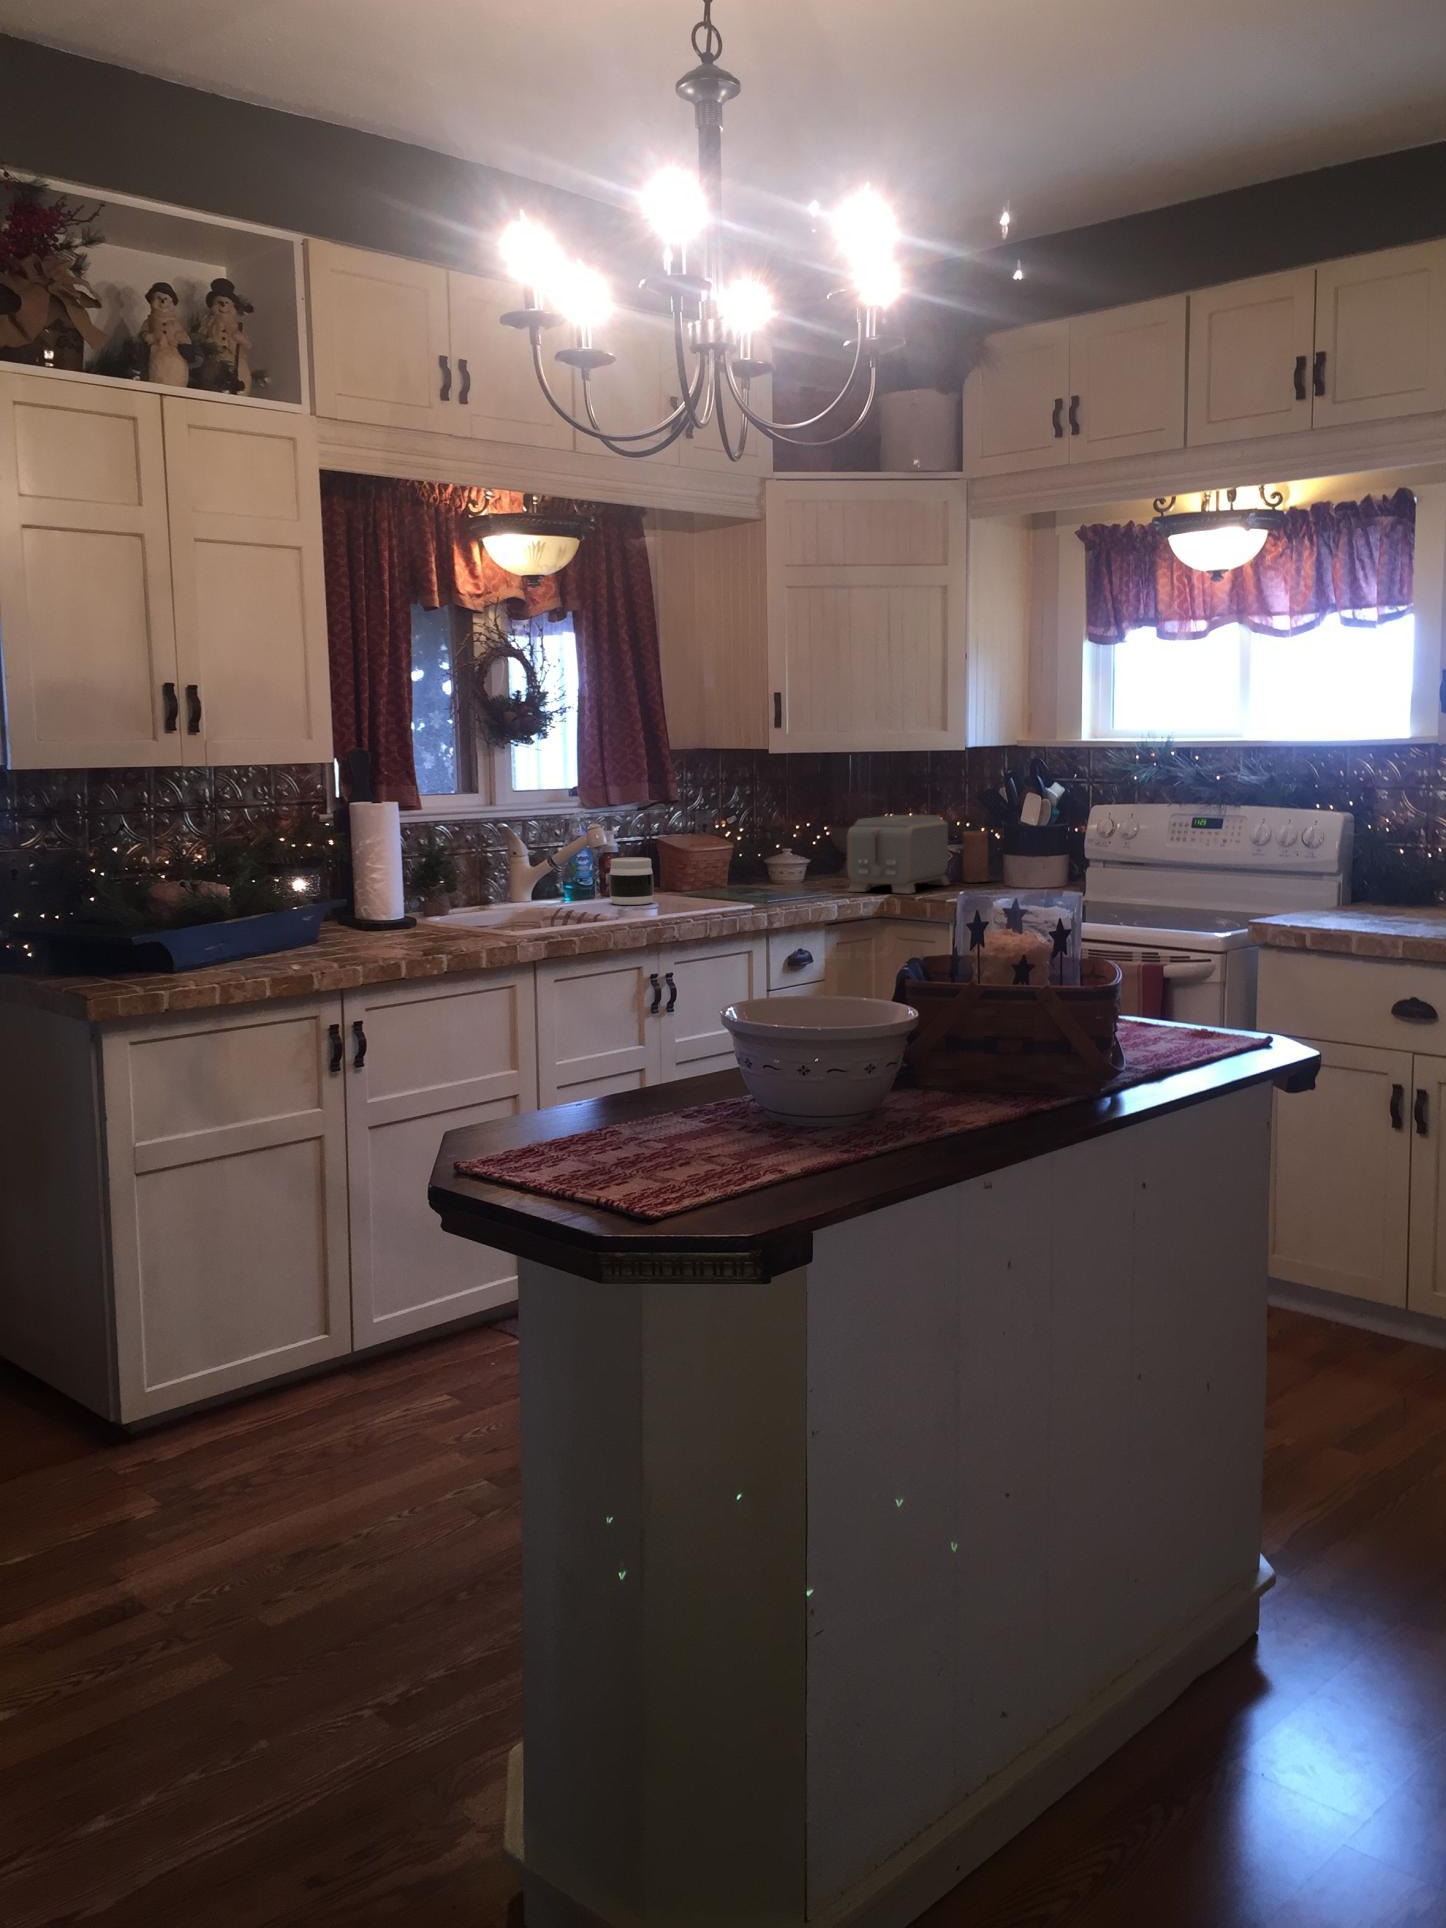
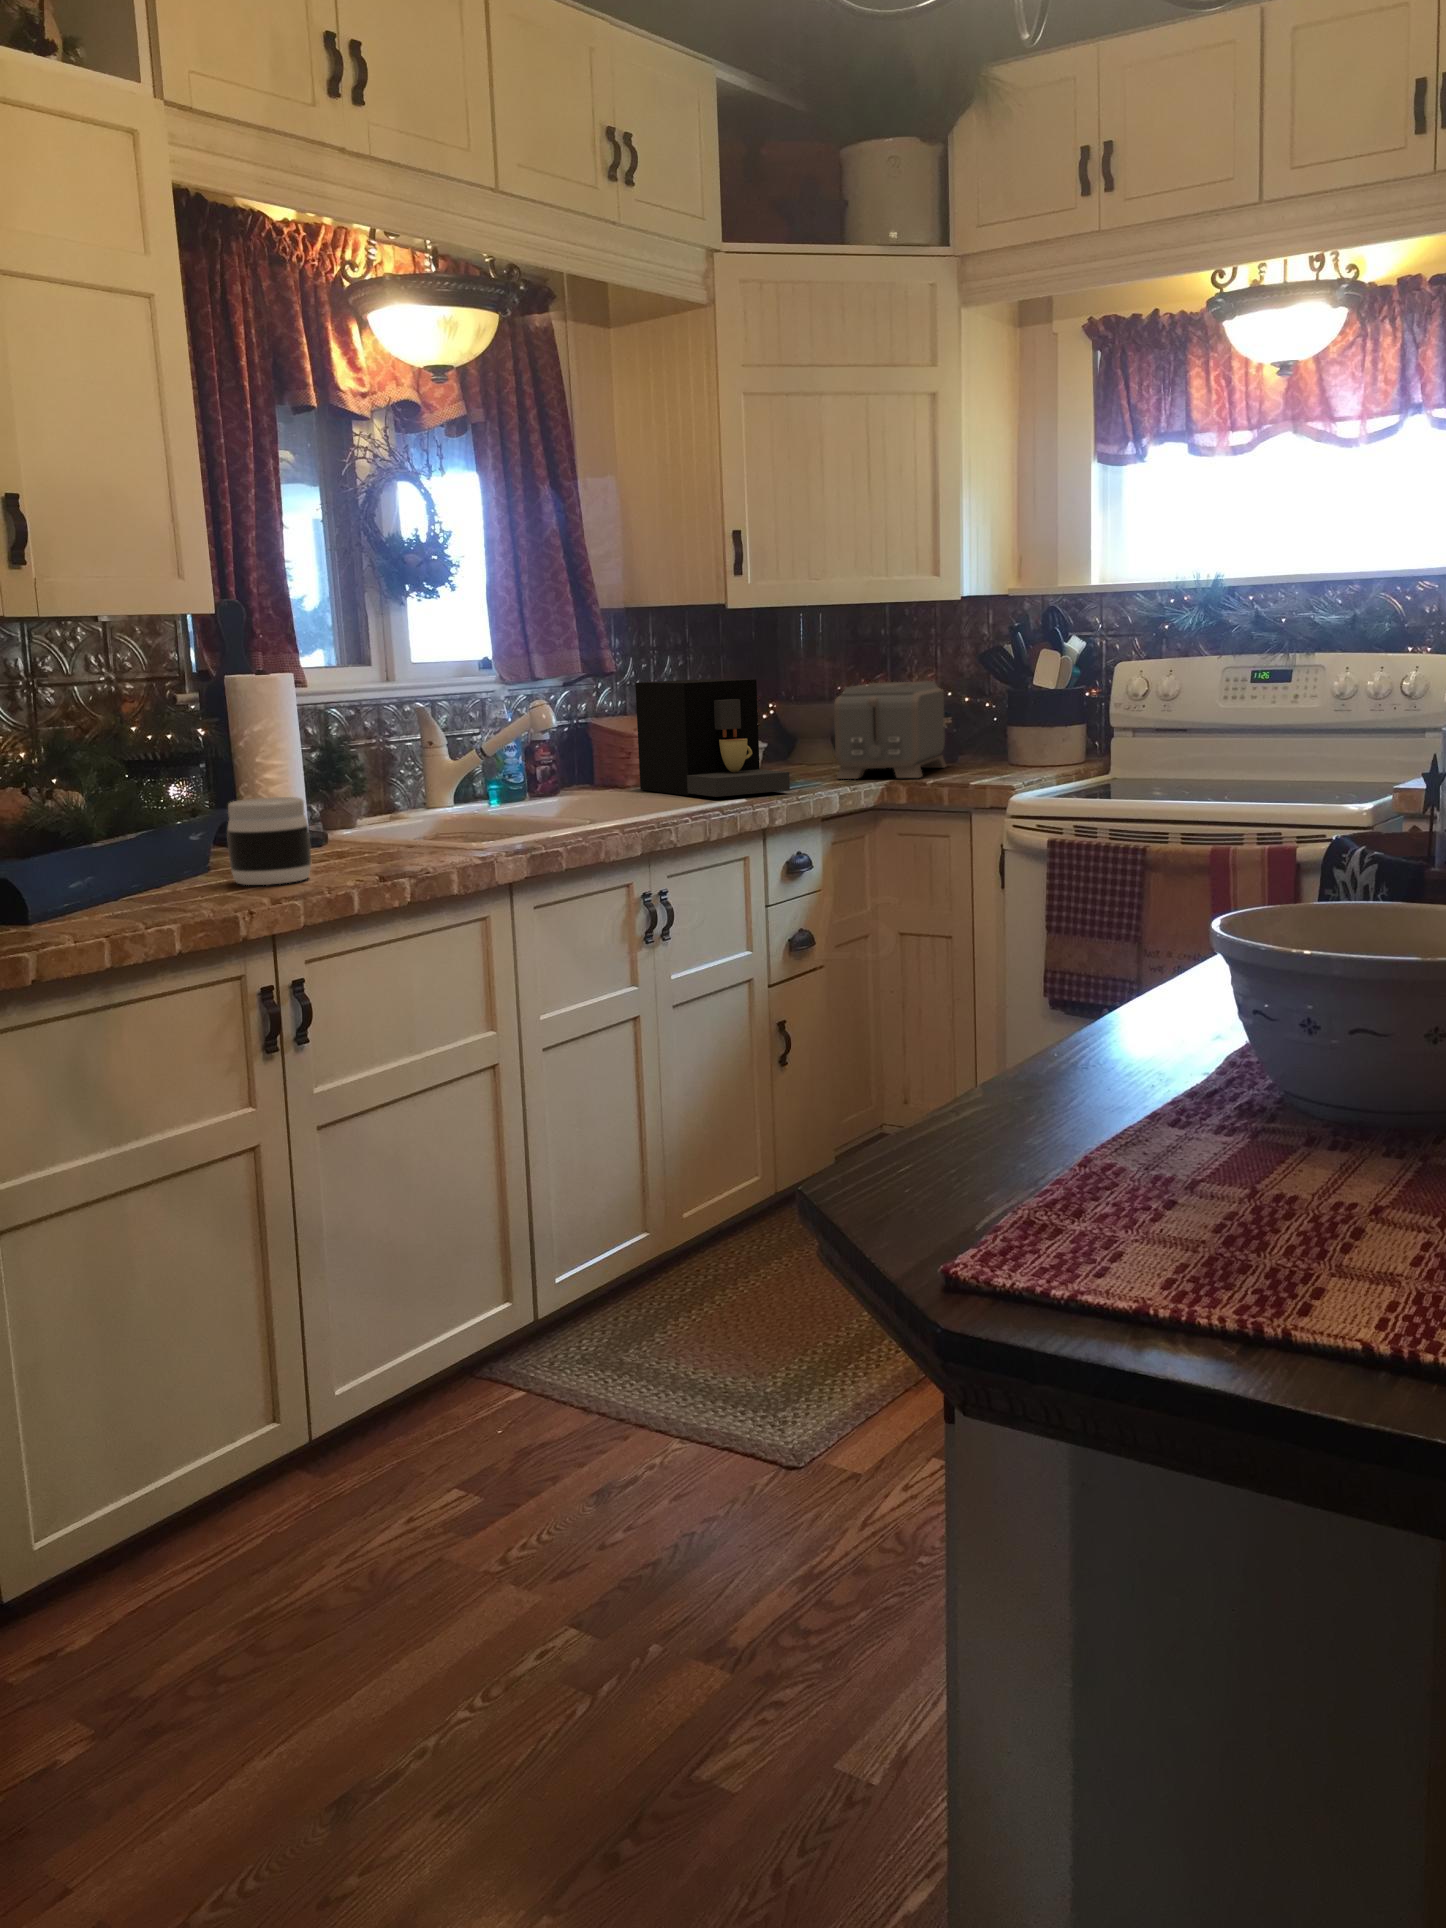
coffee maker: none [690,809,794,903] -> present [635,679,790,797]
candle: present [963,831,988,883] -> none [956,700,989,764]
jar: present [609,857,653,905] -> present [227,797,311,885]

